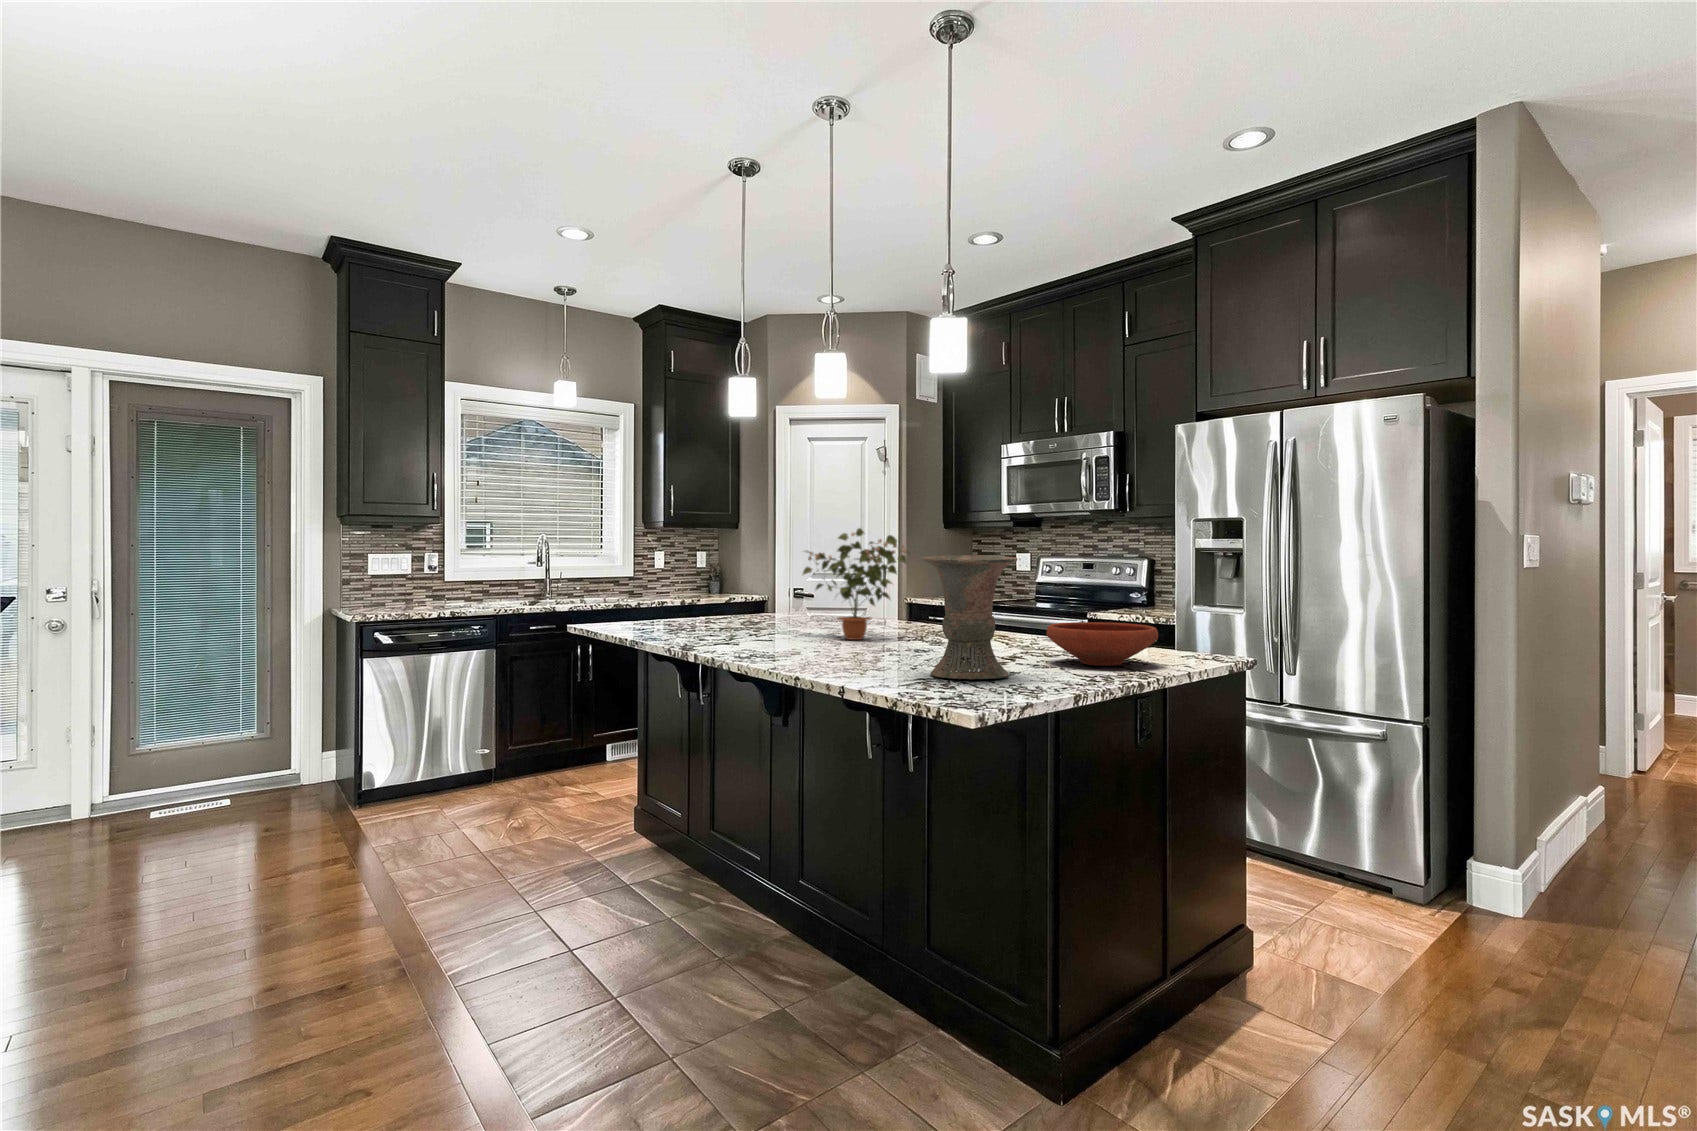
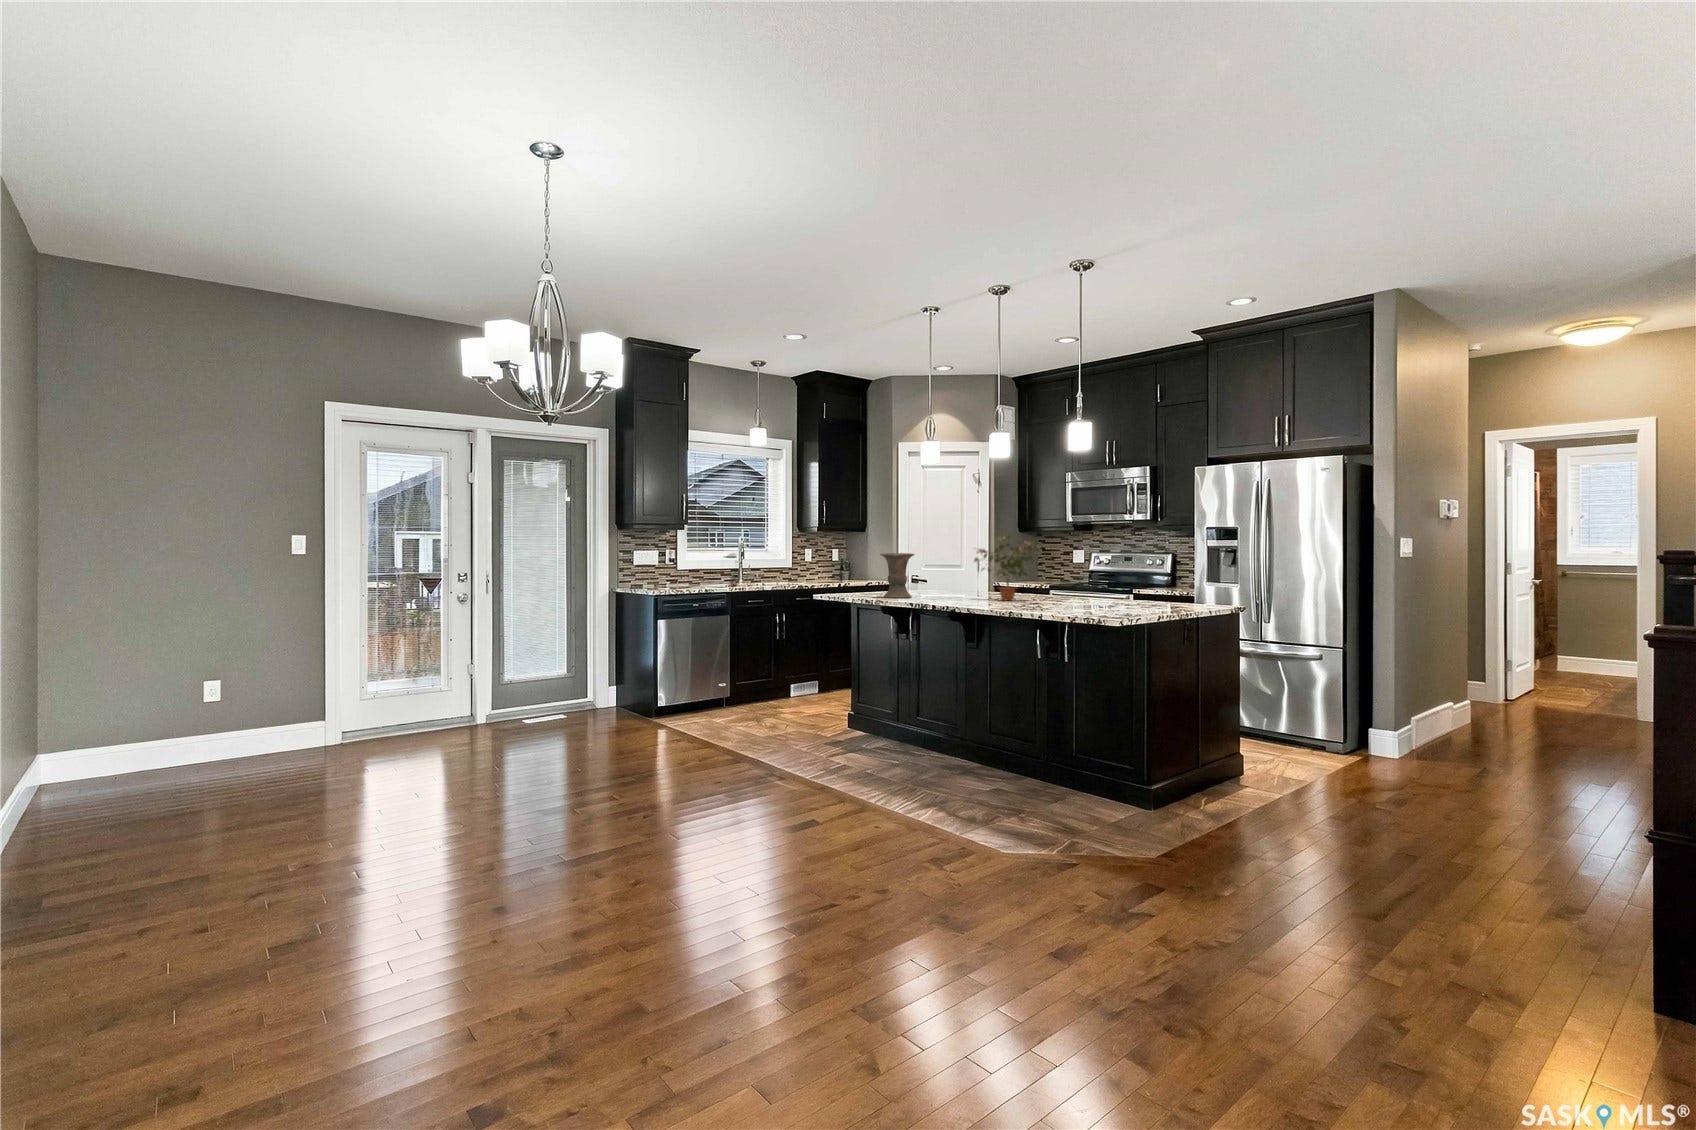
vase: present [922,555,1017,679] -> present [880,553,915,598]
bowl: present [1046,622,1158,666] -> none [1135,586,1195,607]

